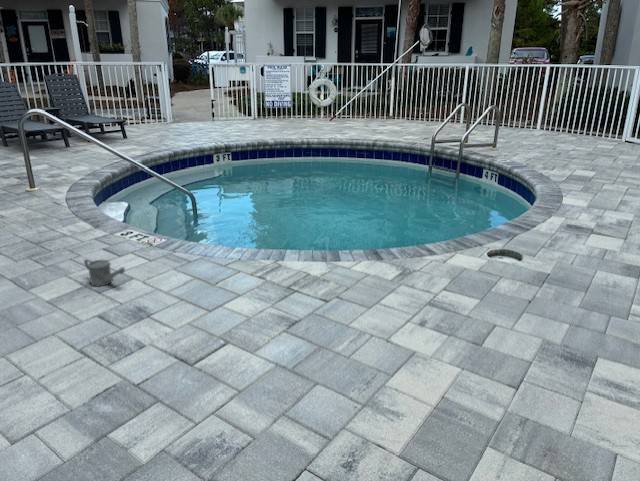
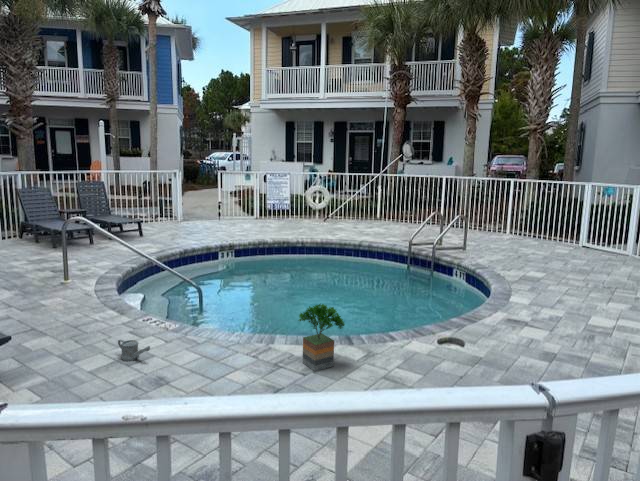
potted tree: none [316,208,380,296] -> present [299,304,345,371]

